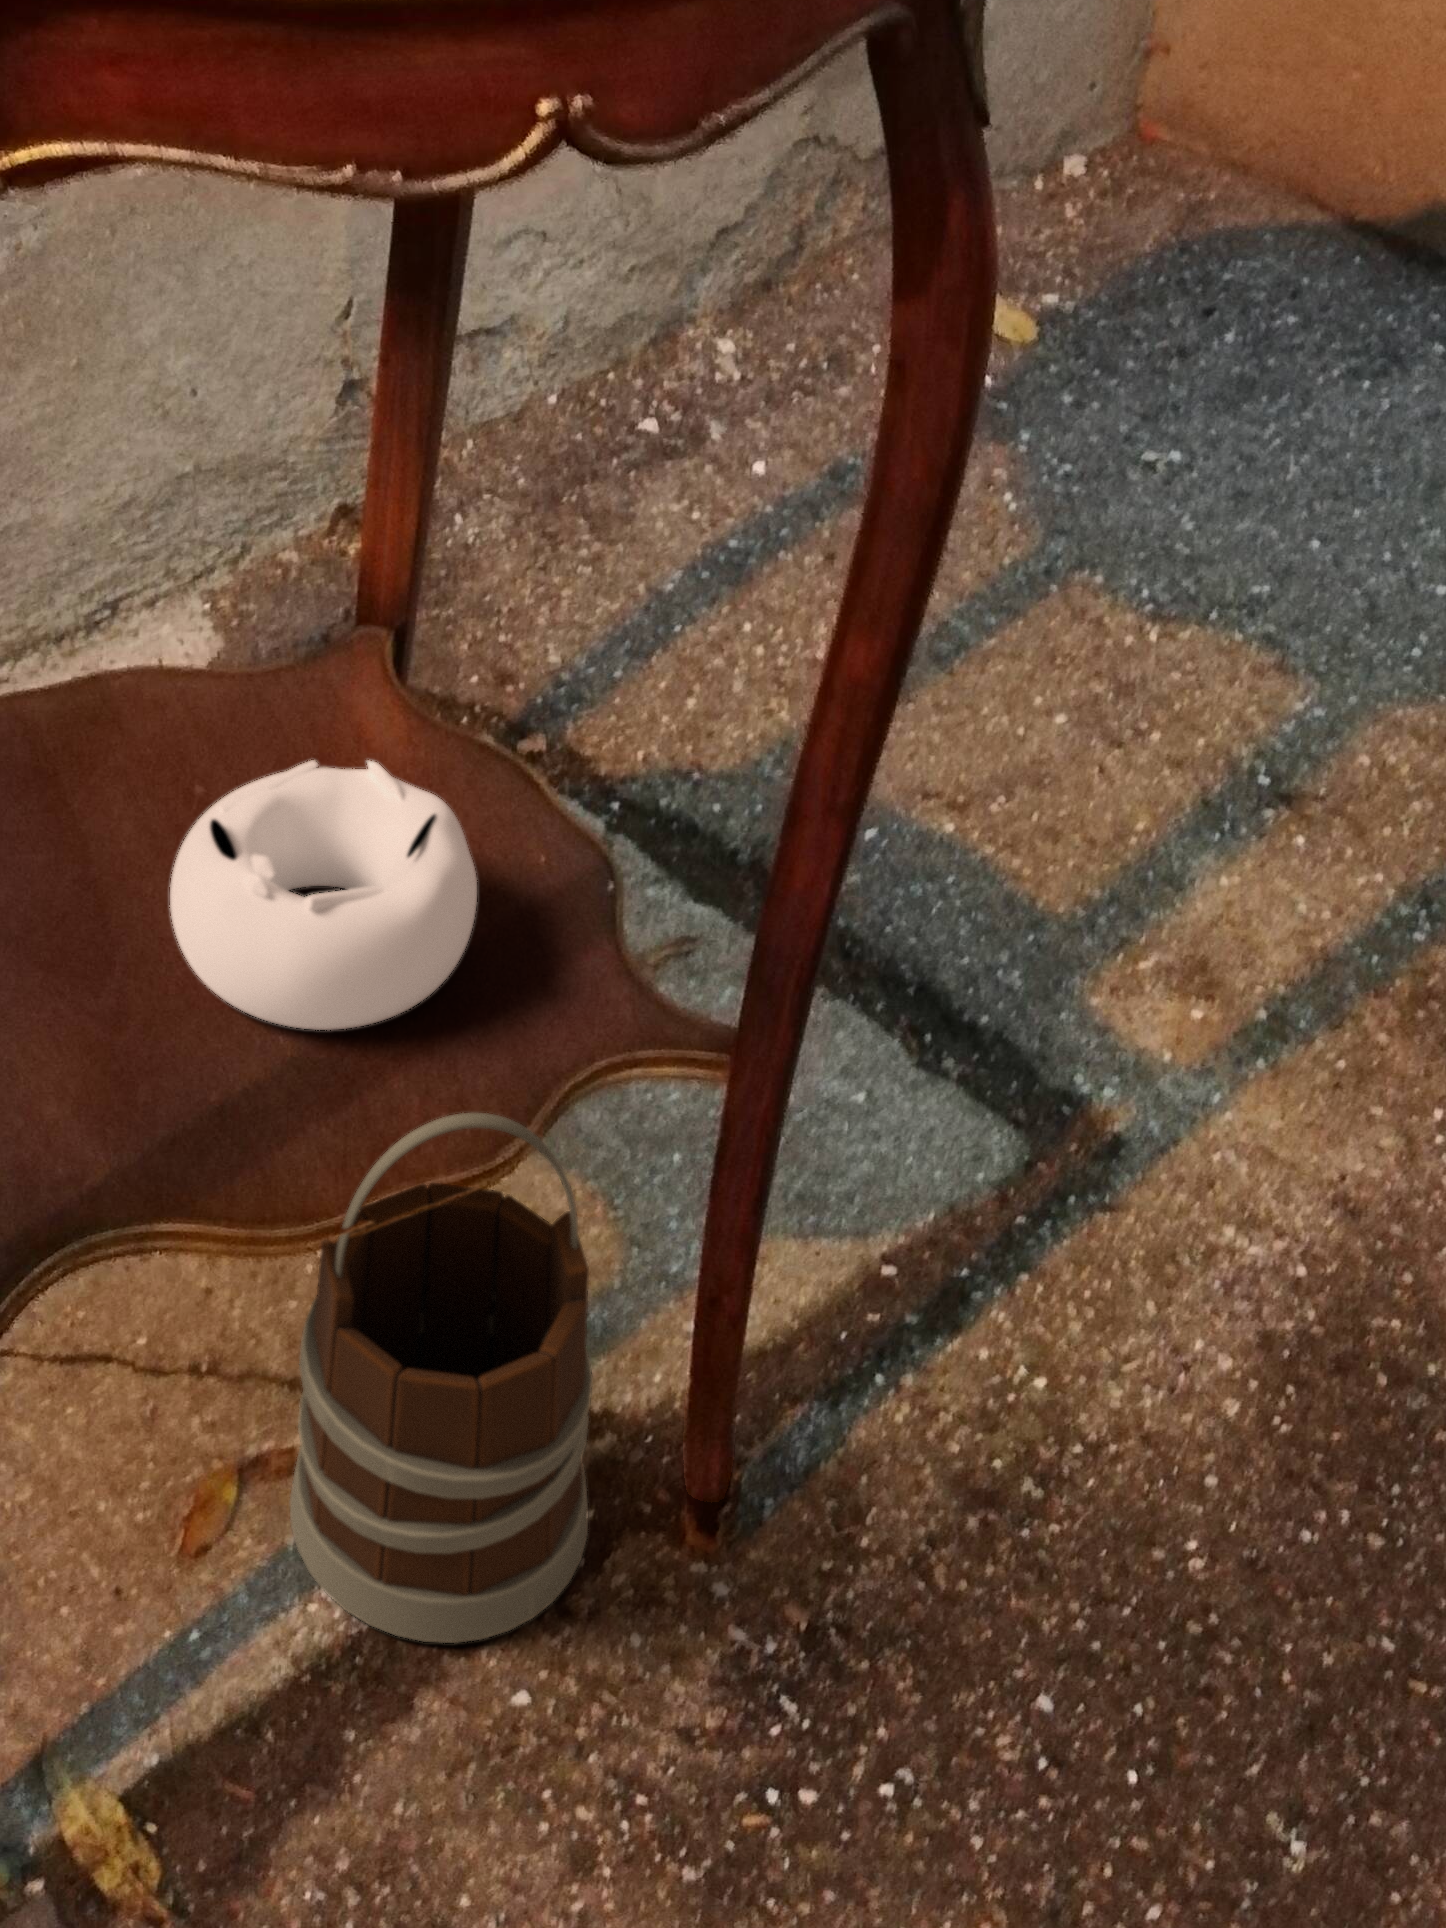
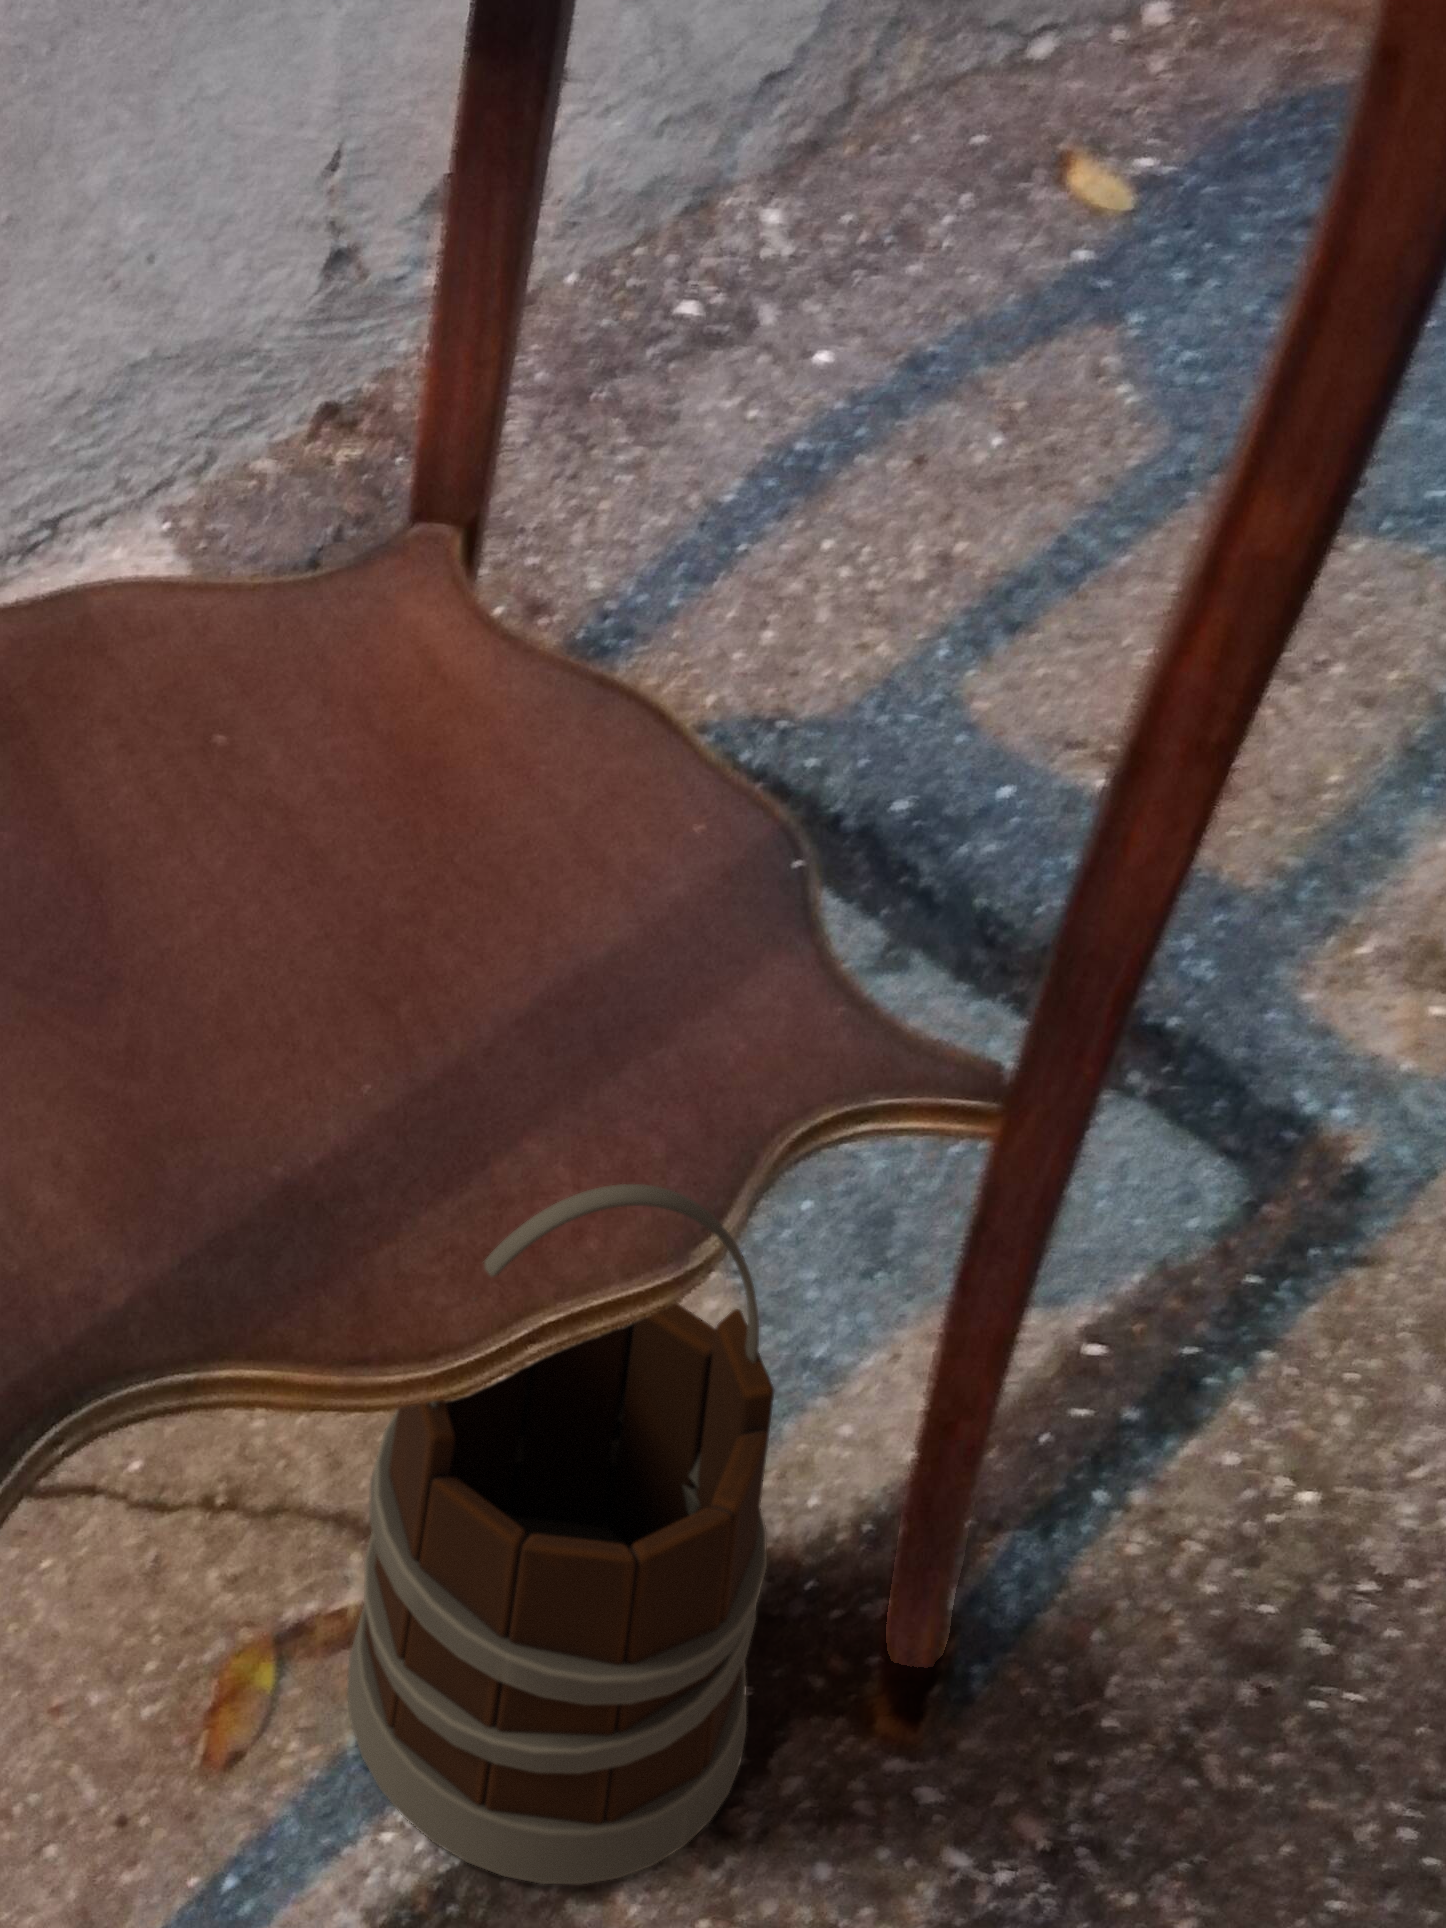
decorative bowl: present [170,760,477,1030] -> none [181,701,600,1067]

